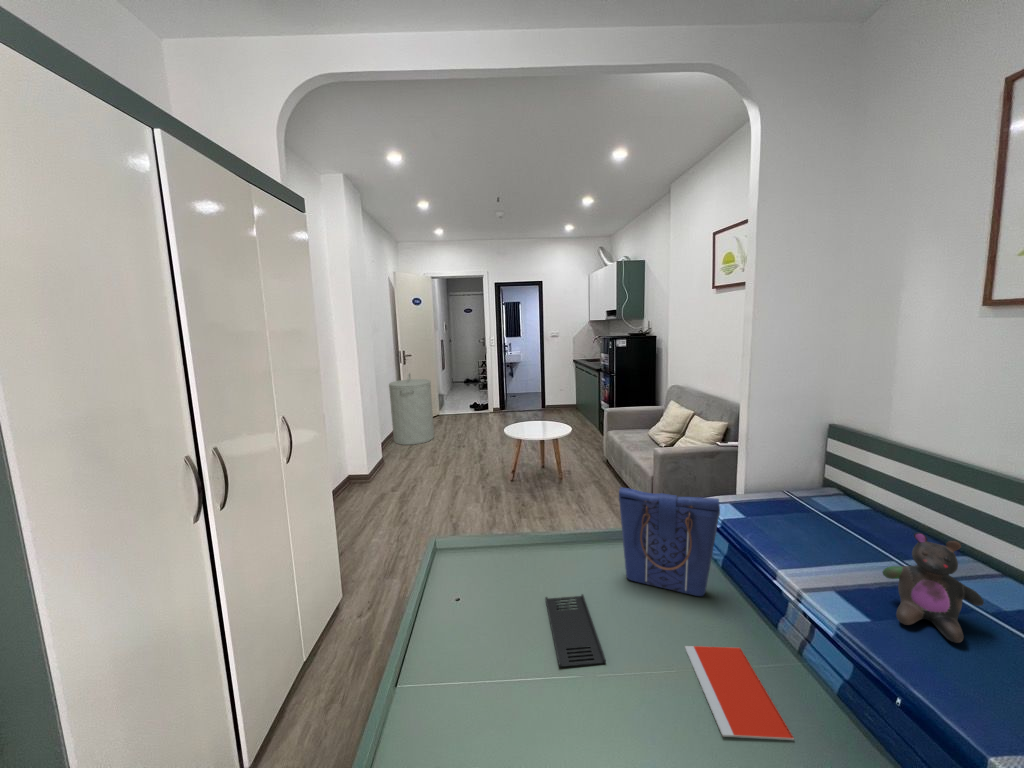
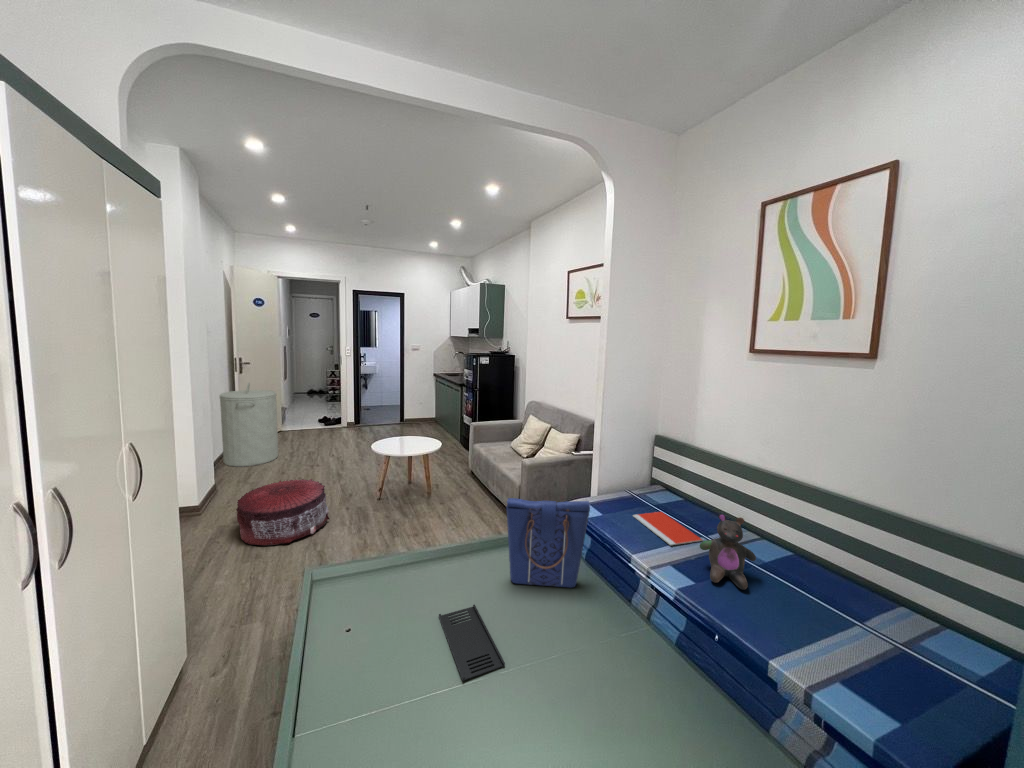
pouf: none [396,457,468,513] -> present [236,479,329,546]
notebook: present [685,646,794,740] -> present [633,512,703,545]

